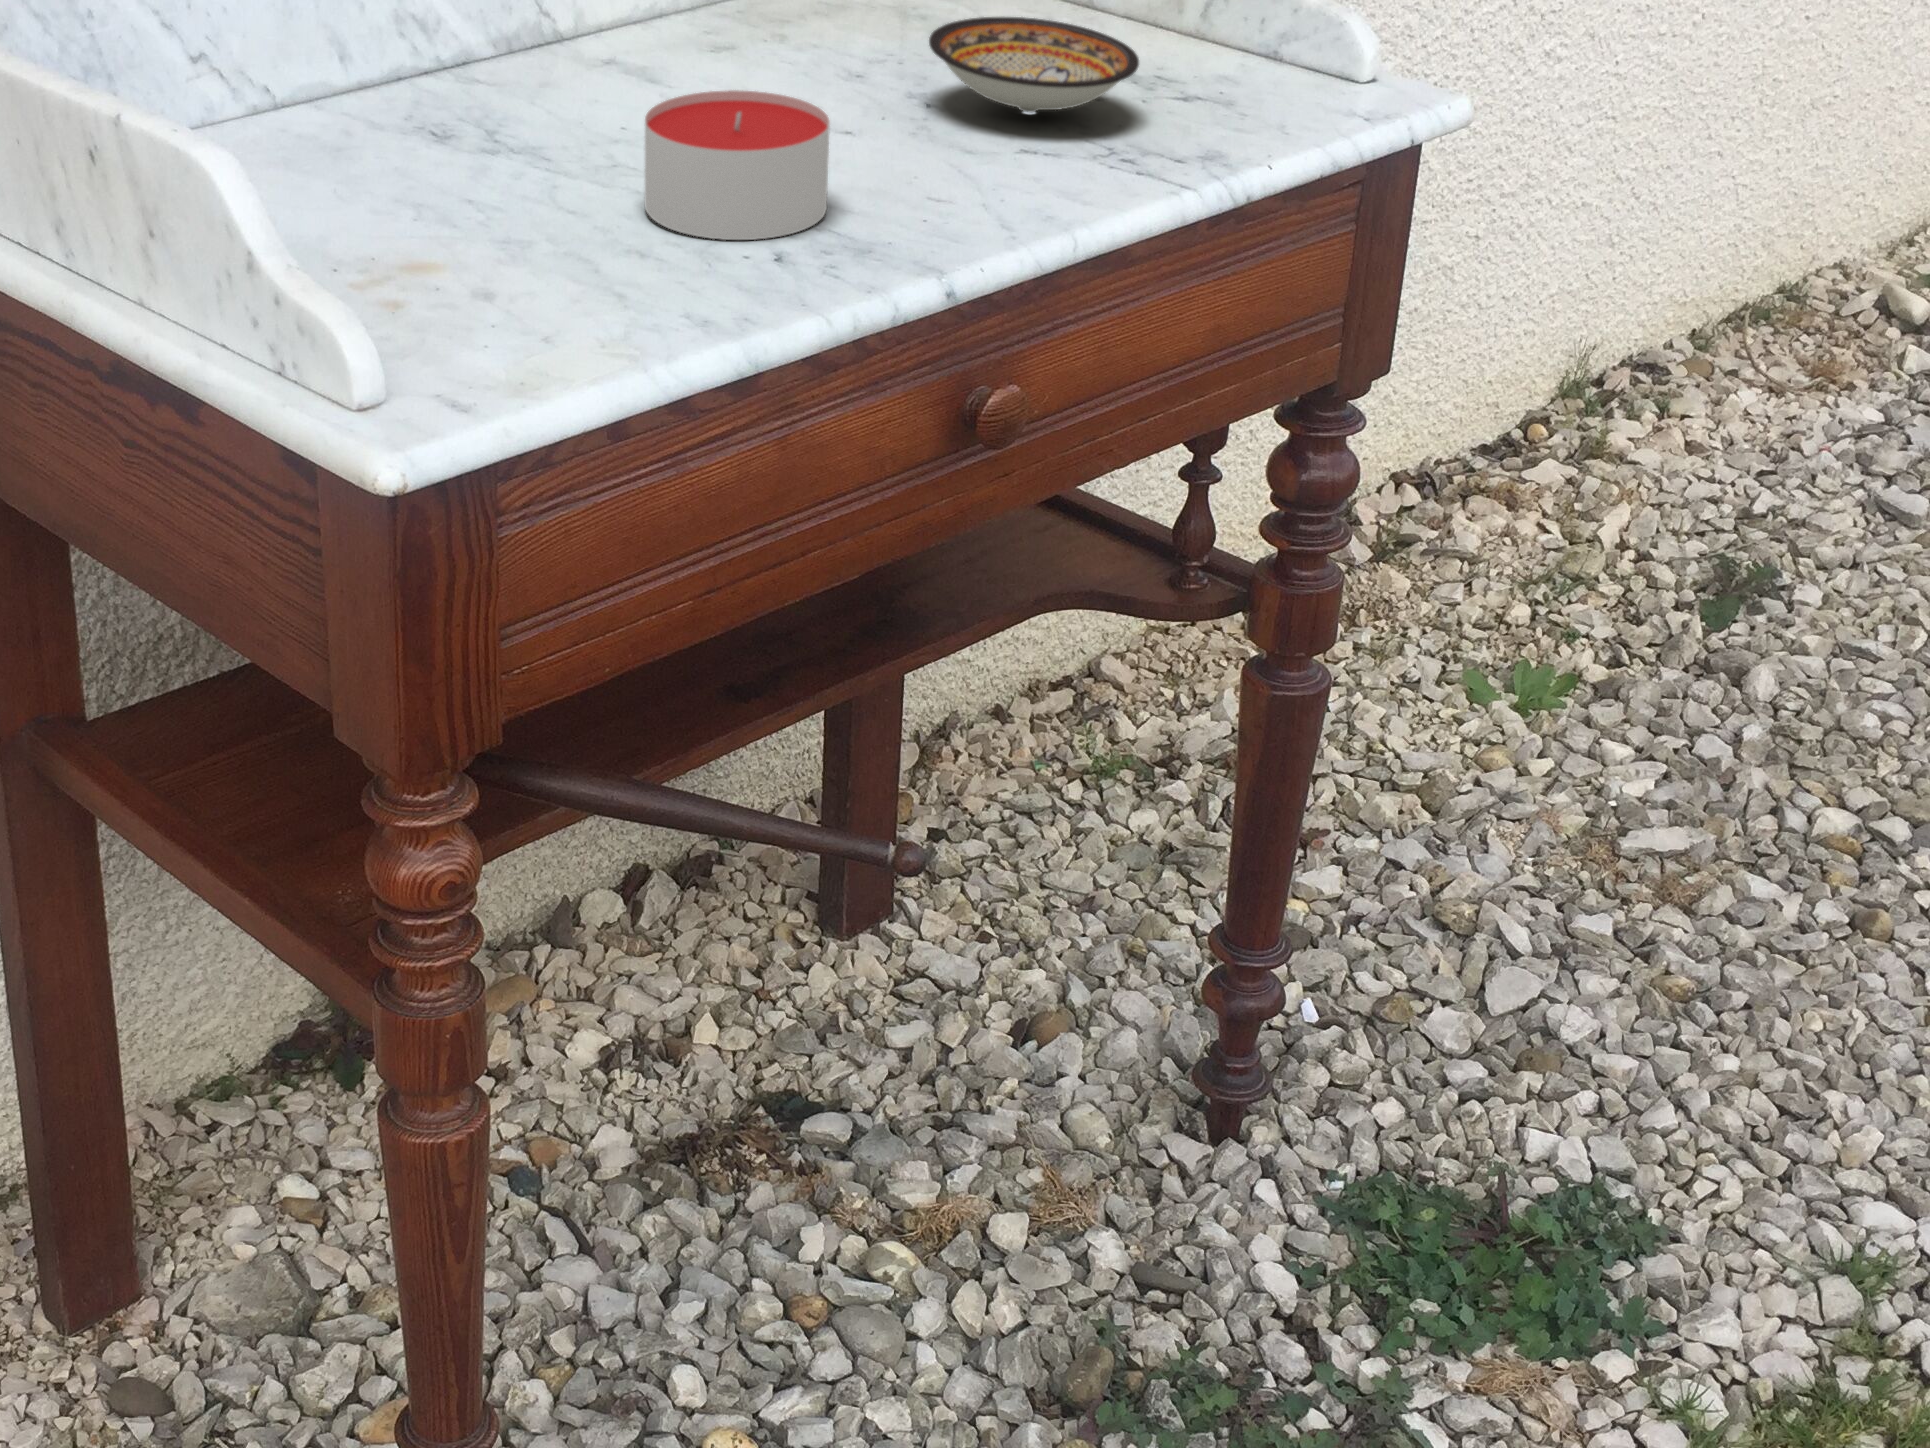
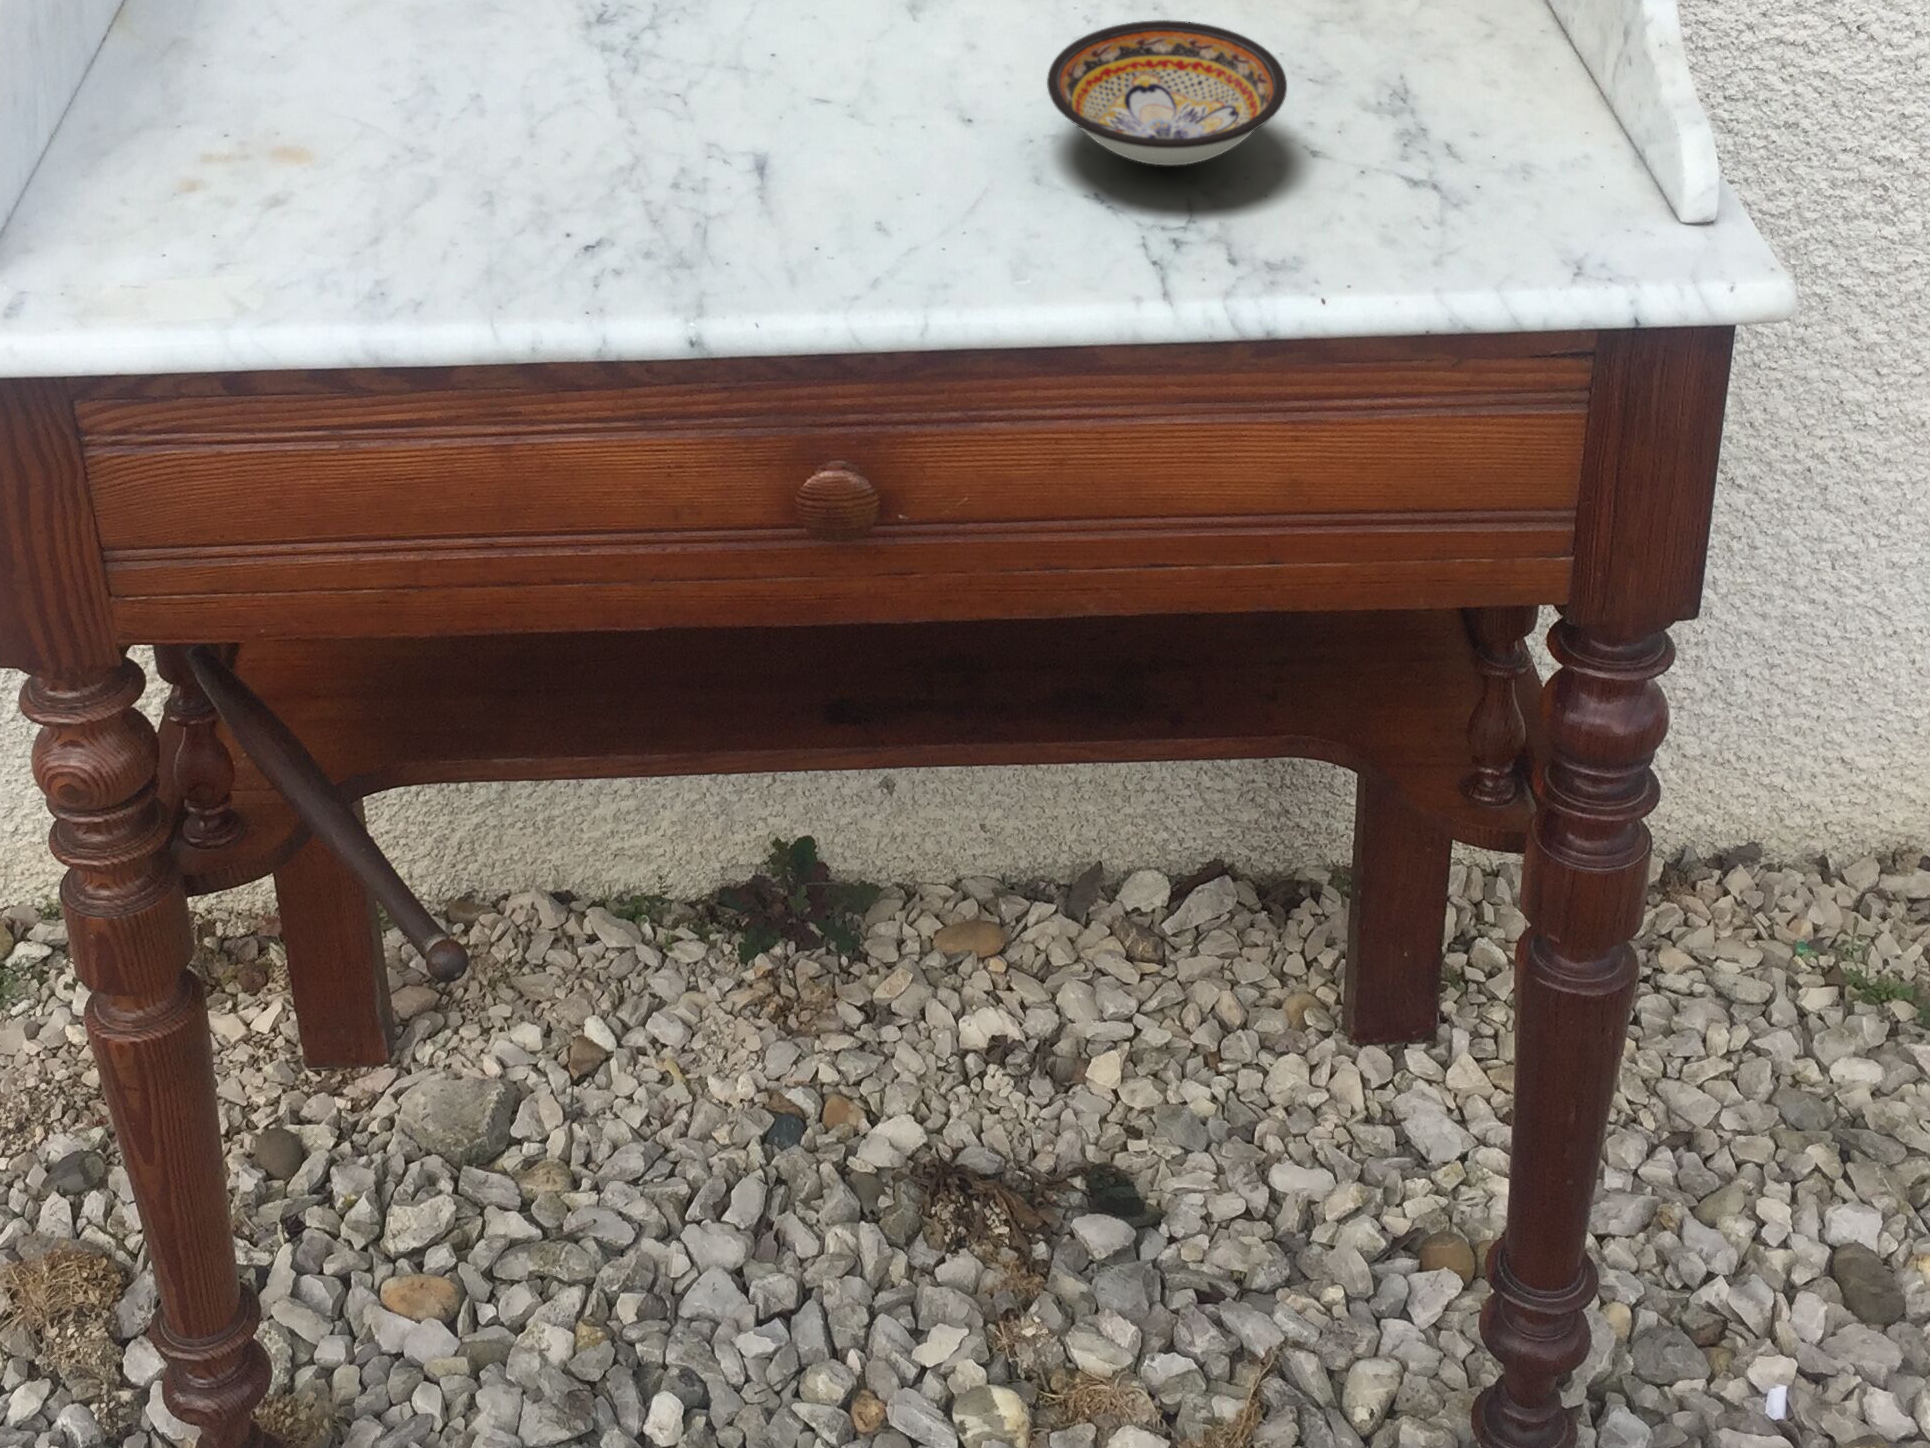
candle: present [645,90,830,240] -> none [495,43,723,235]

